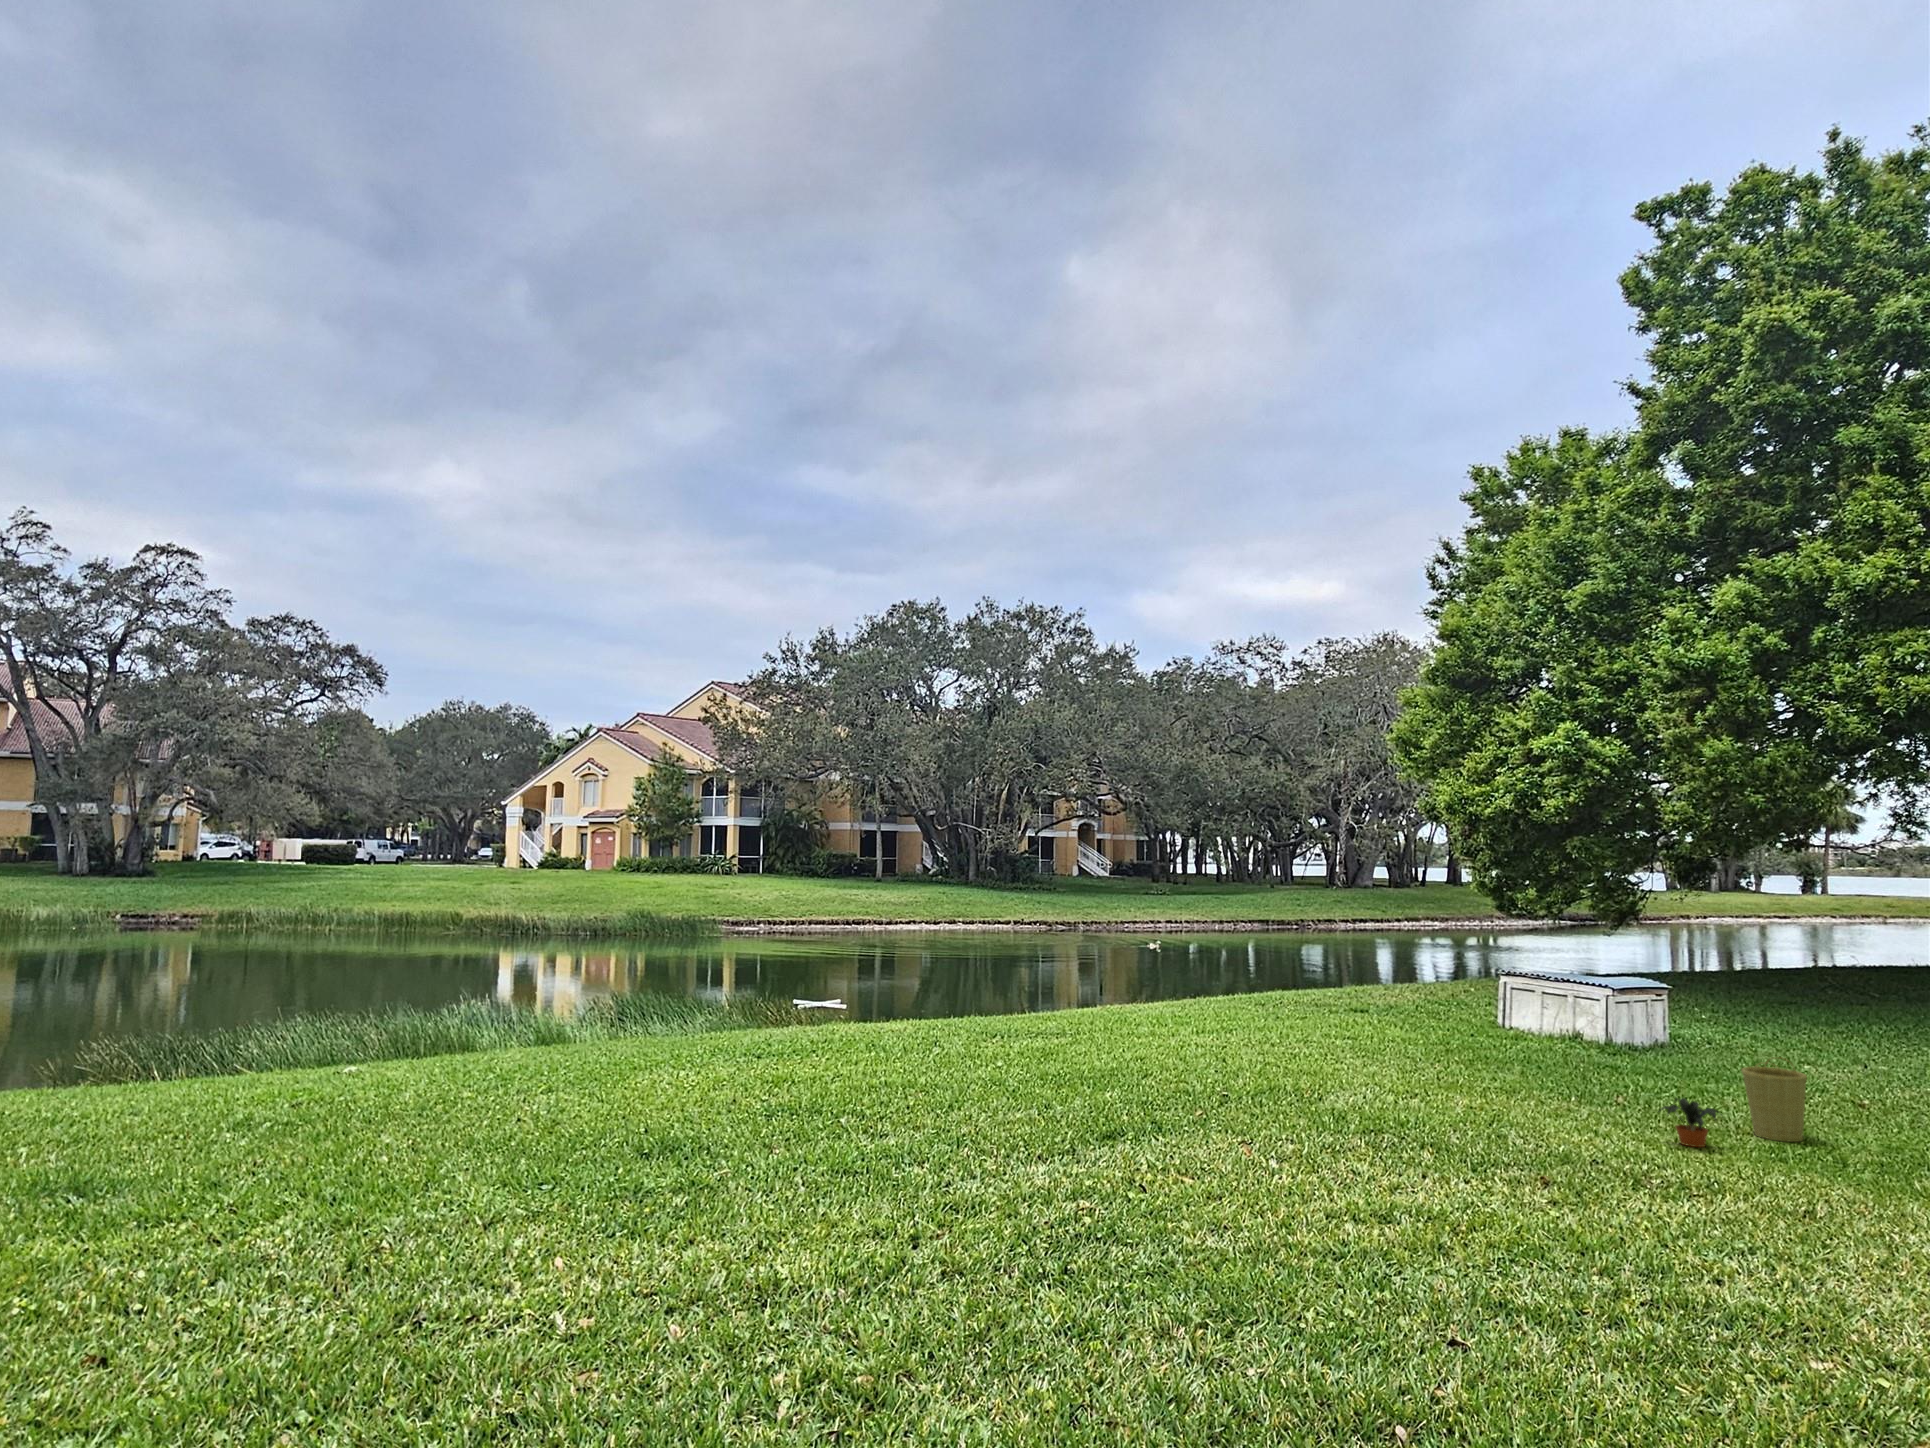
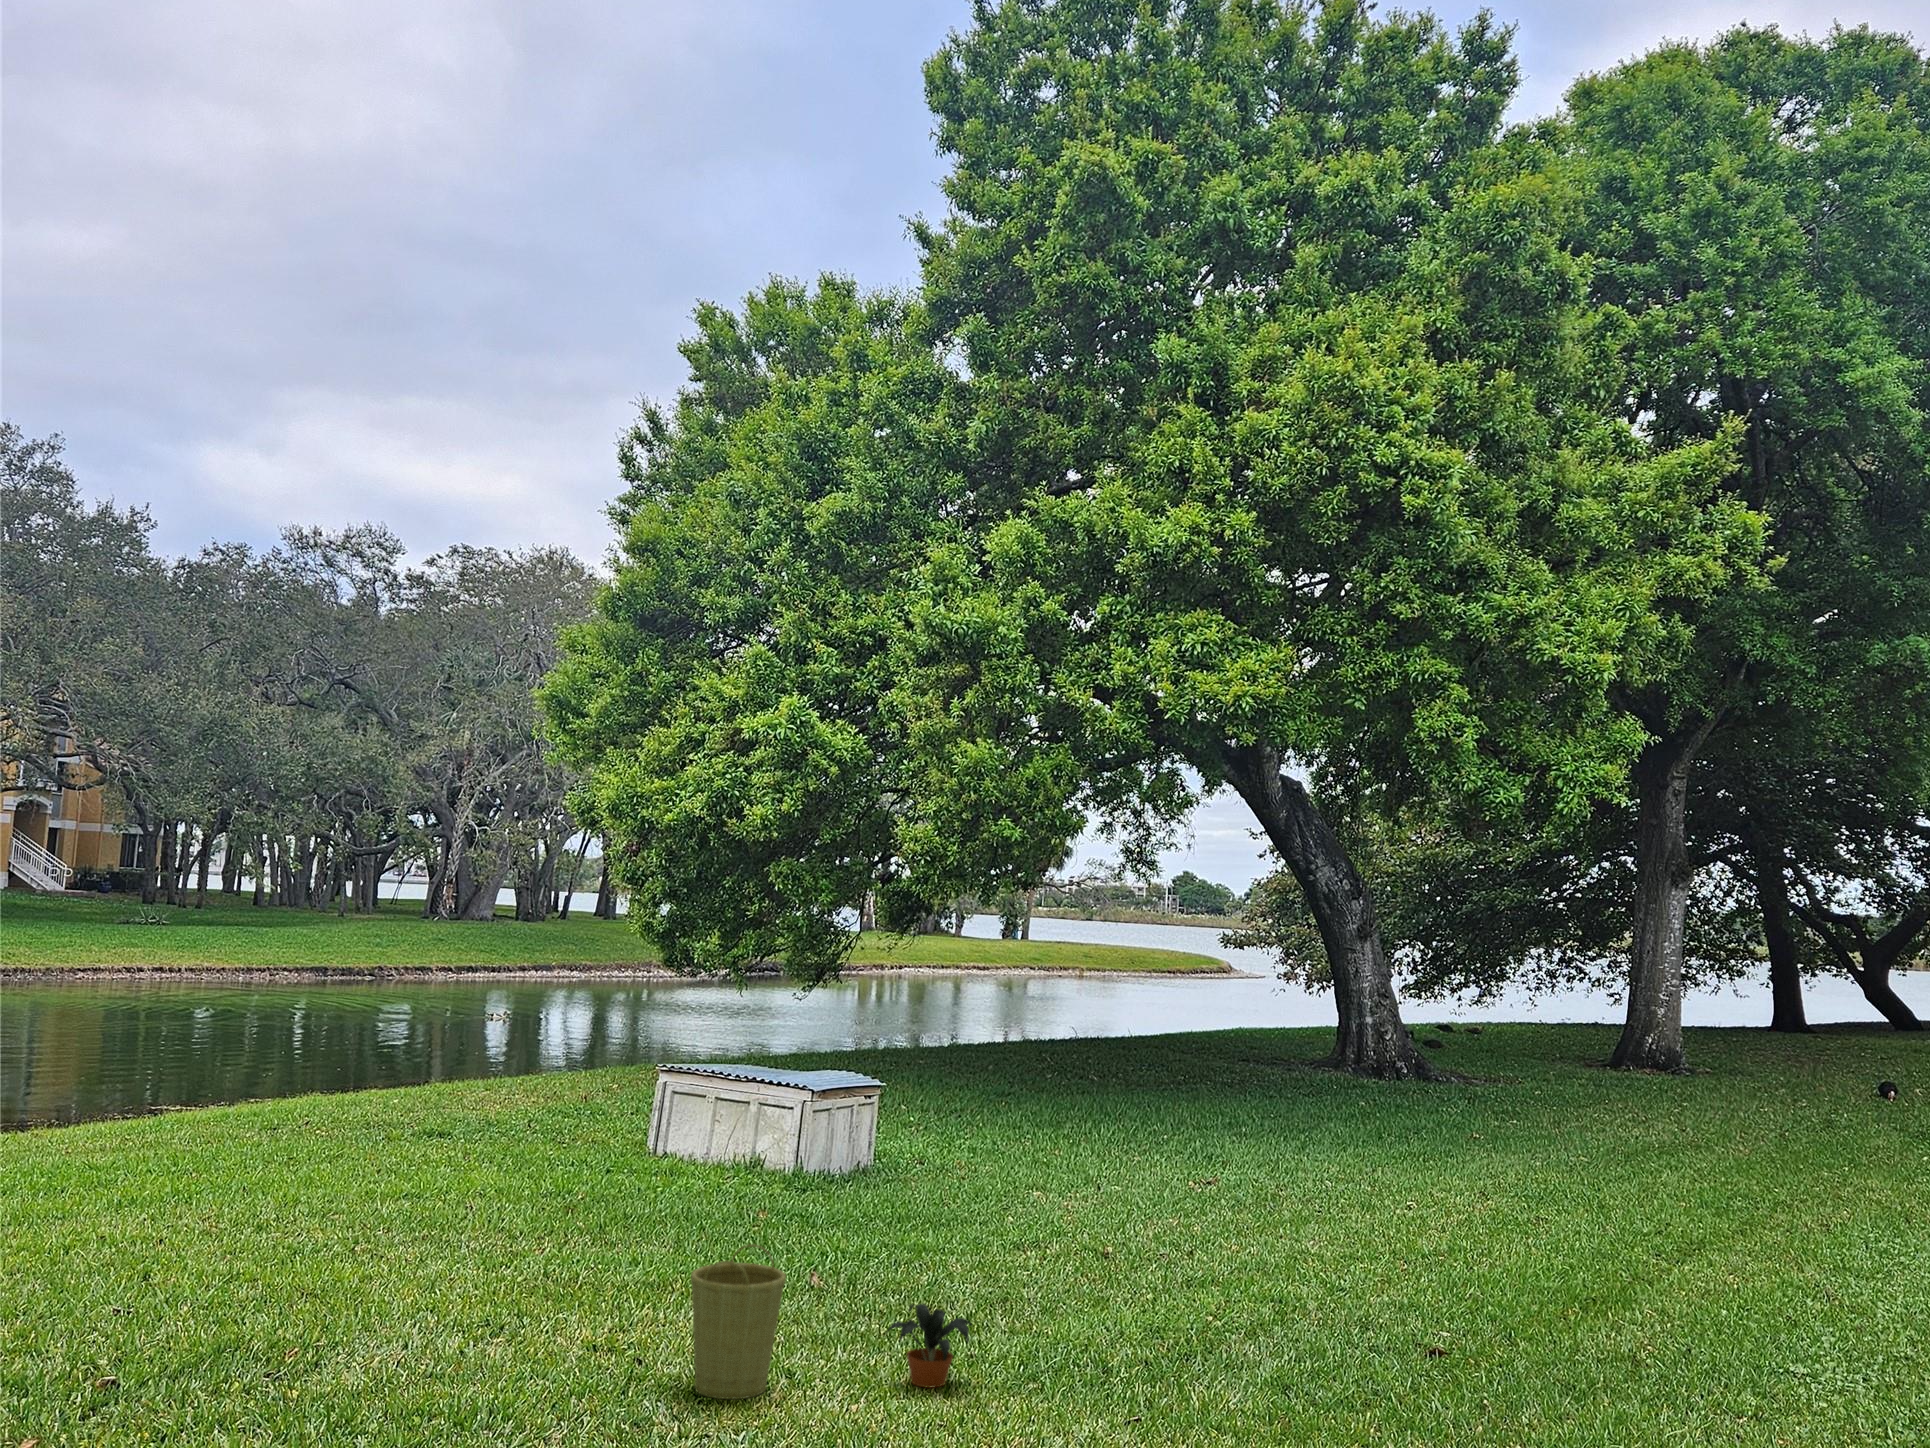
basket: present [1742,1059,1807,1142] -> present [691,1244,786,1399]

